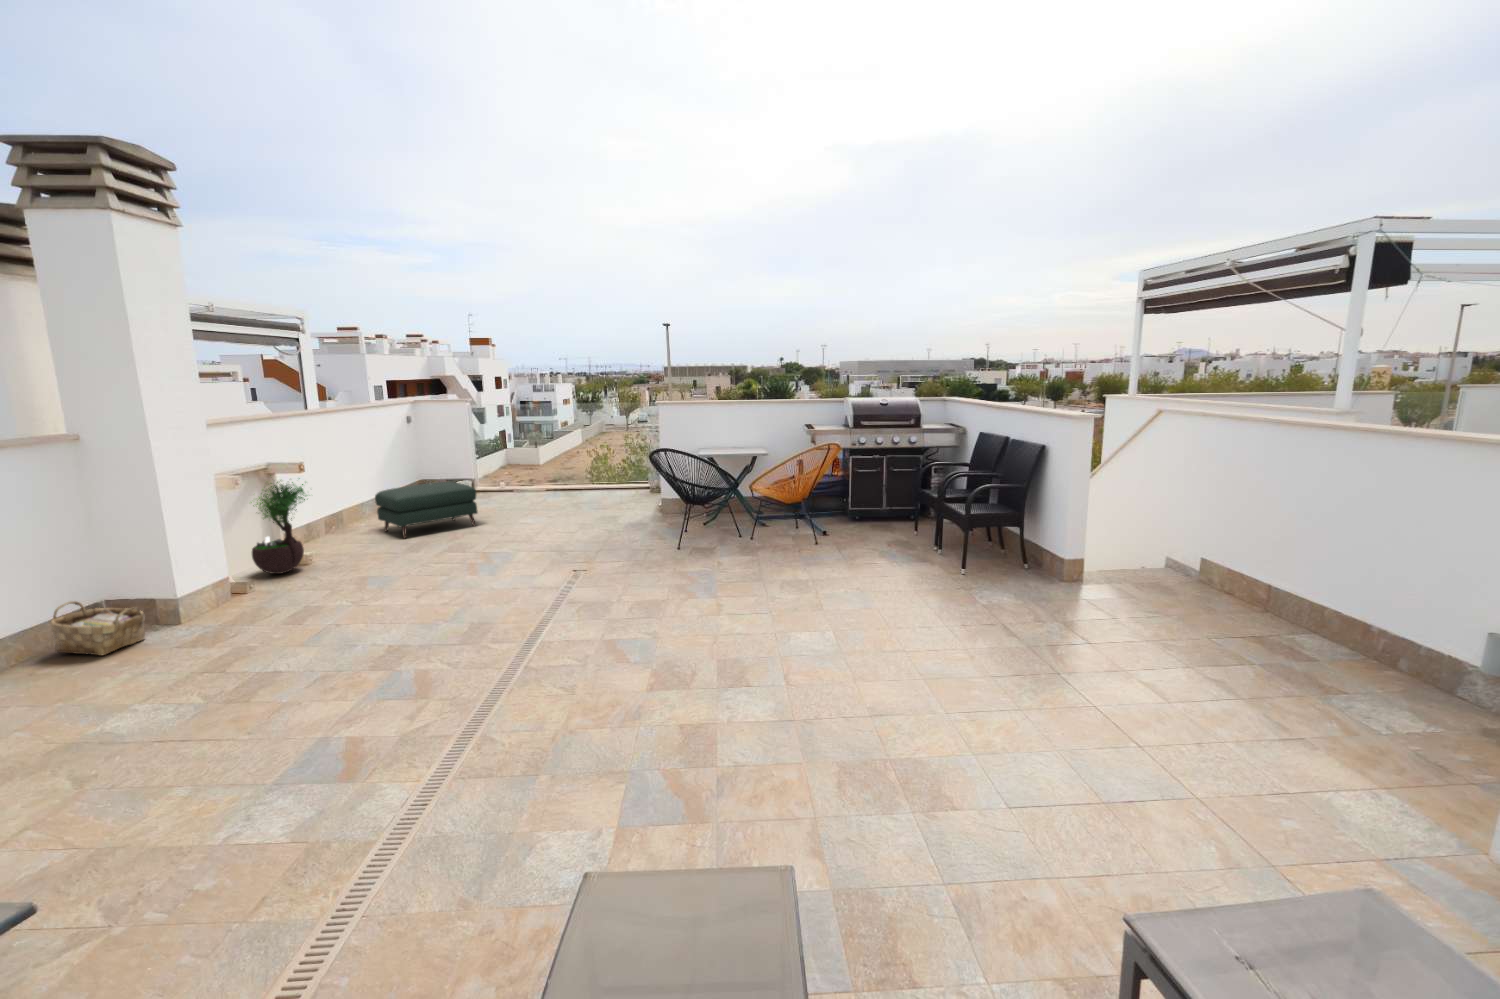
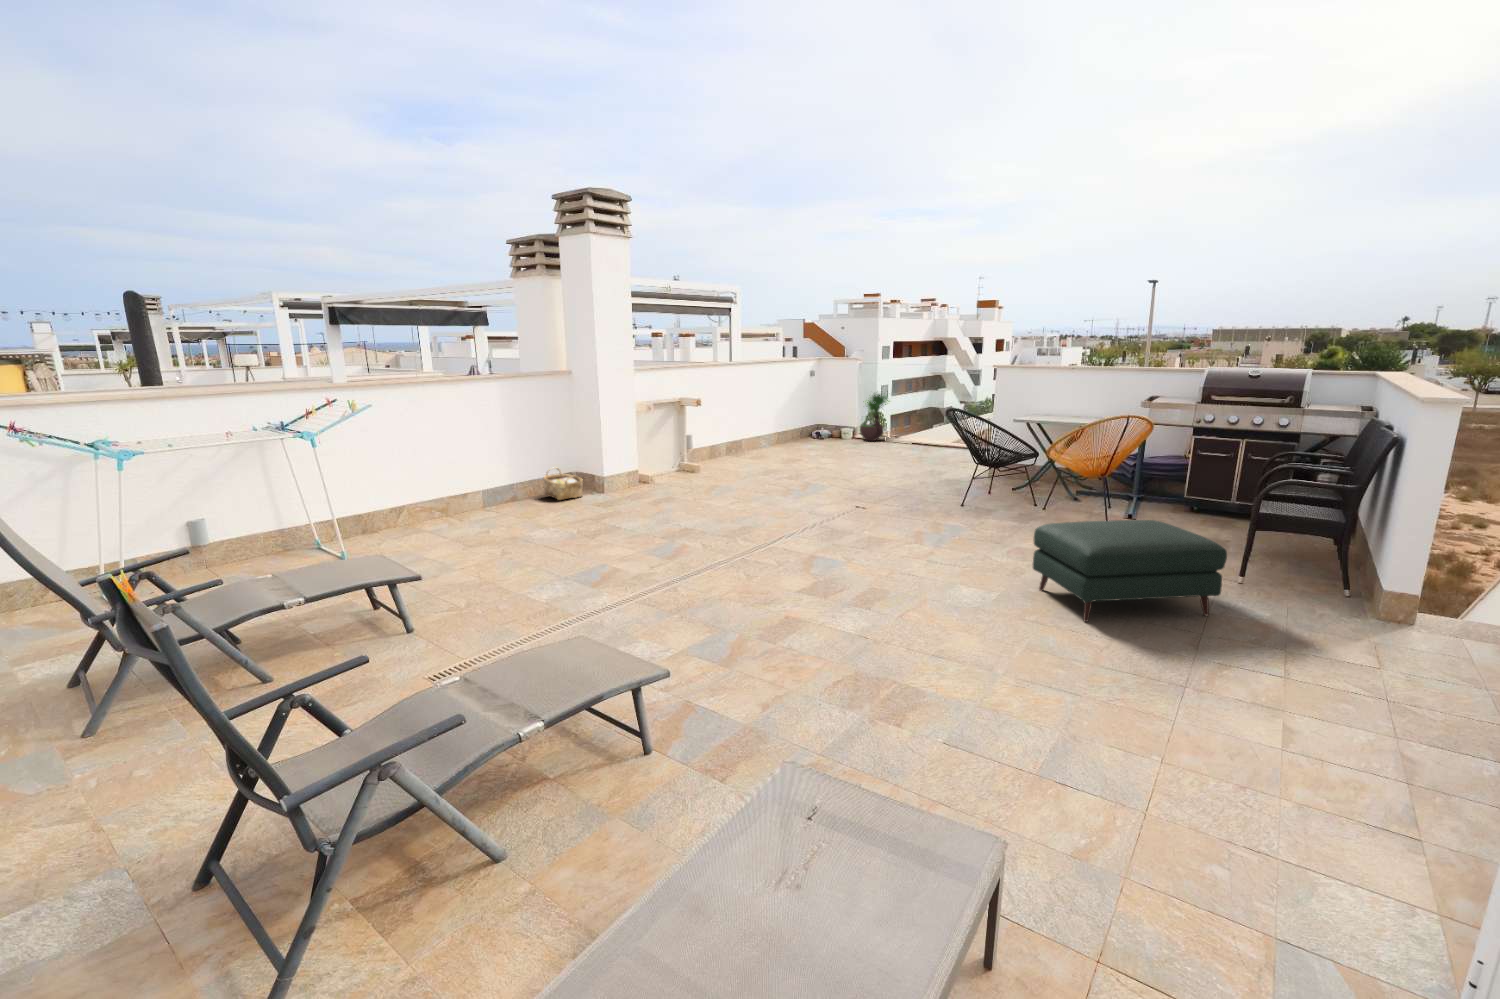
potted tree: present [251,475,305,574] -> present [860,394,889,441]
ottoman: present [375,482,478,538] -> present [1033,520,1227,622]

